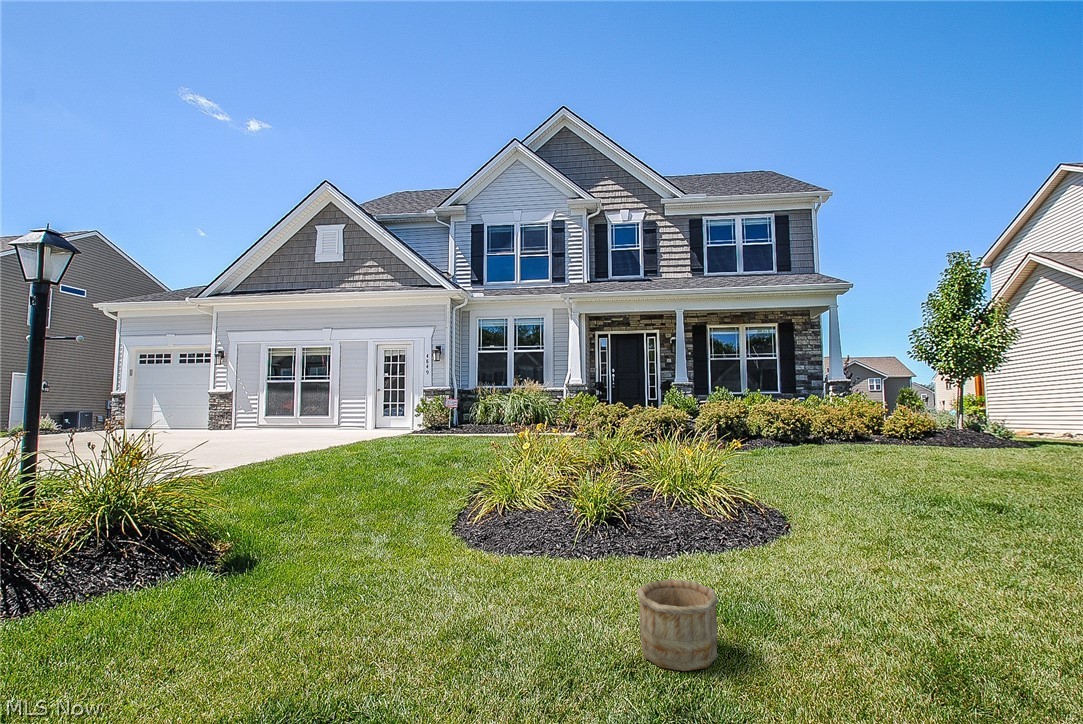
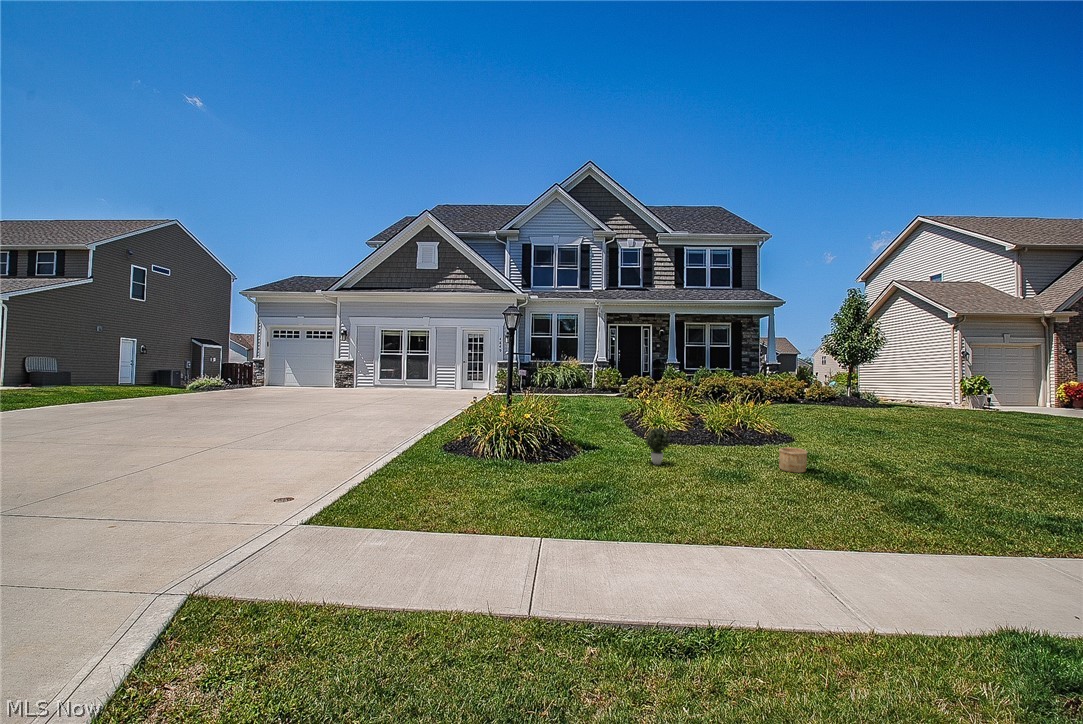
potted plant: none [280,518,357,623] -> present [646,428,670,465]

